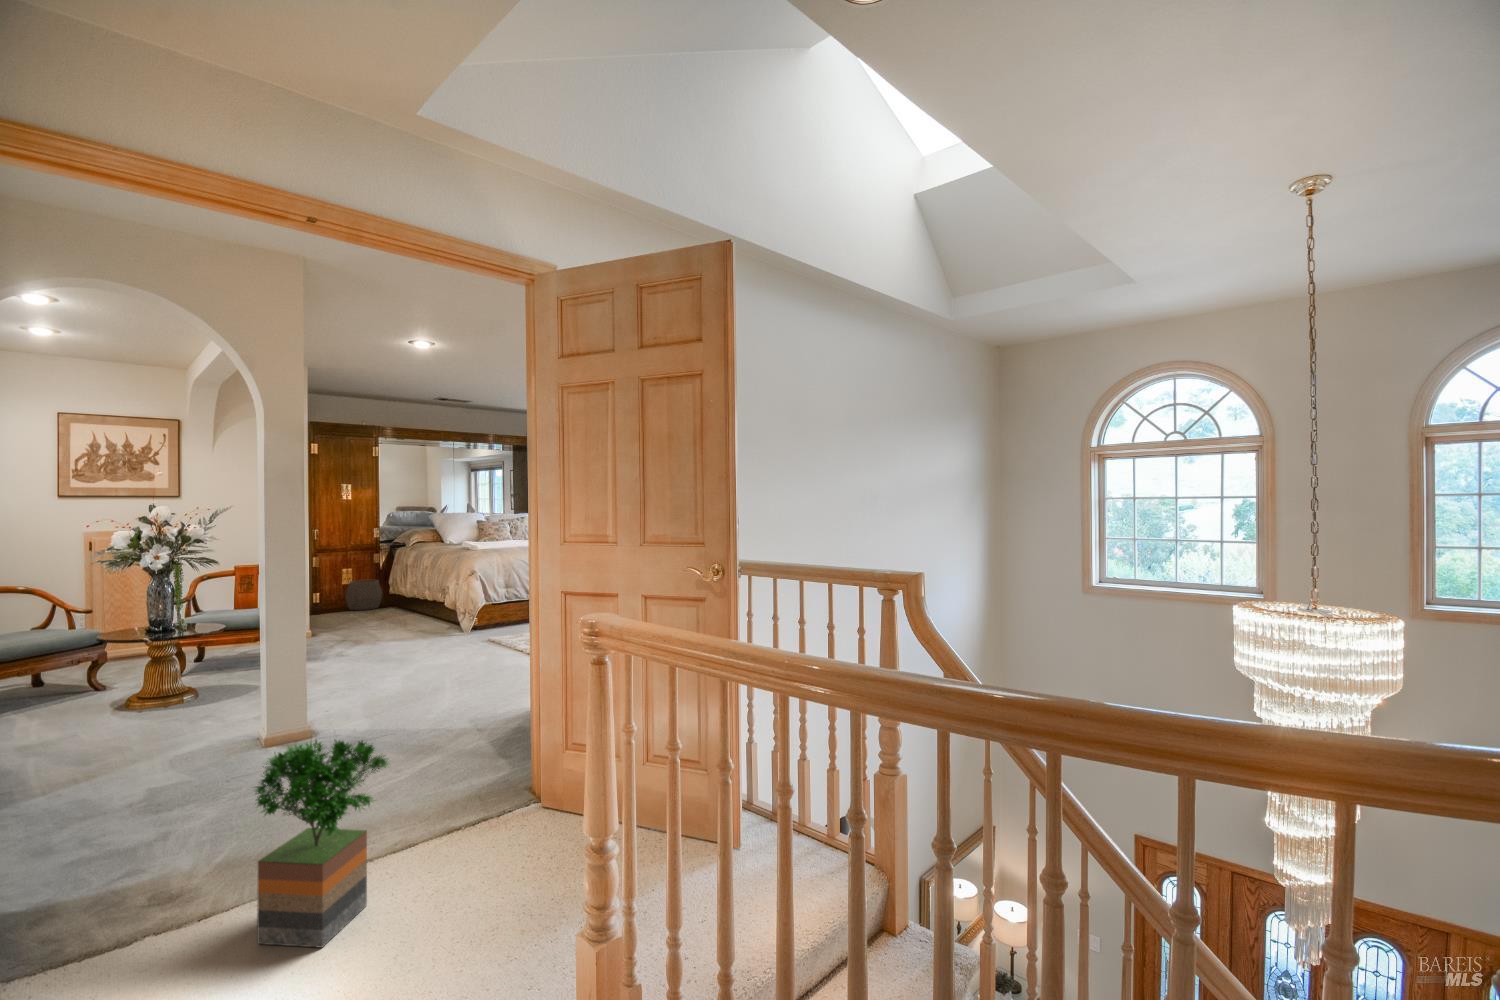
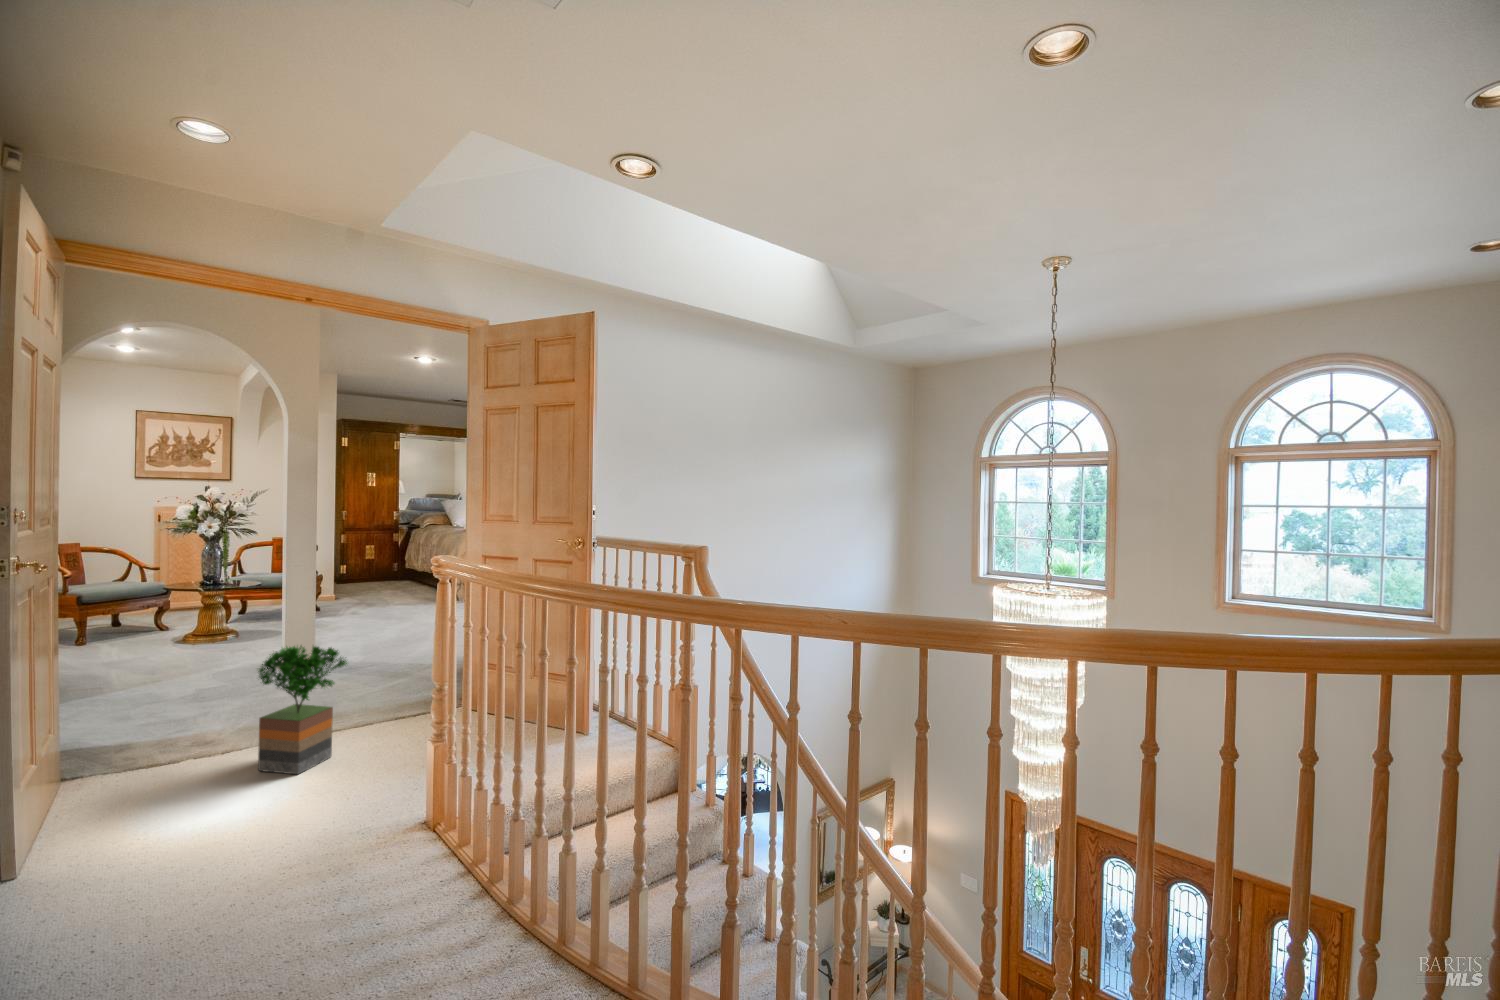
woven basket: present [346,580,382,610] -> none [368,555,399,581]

